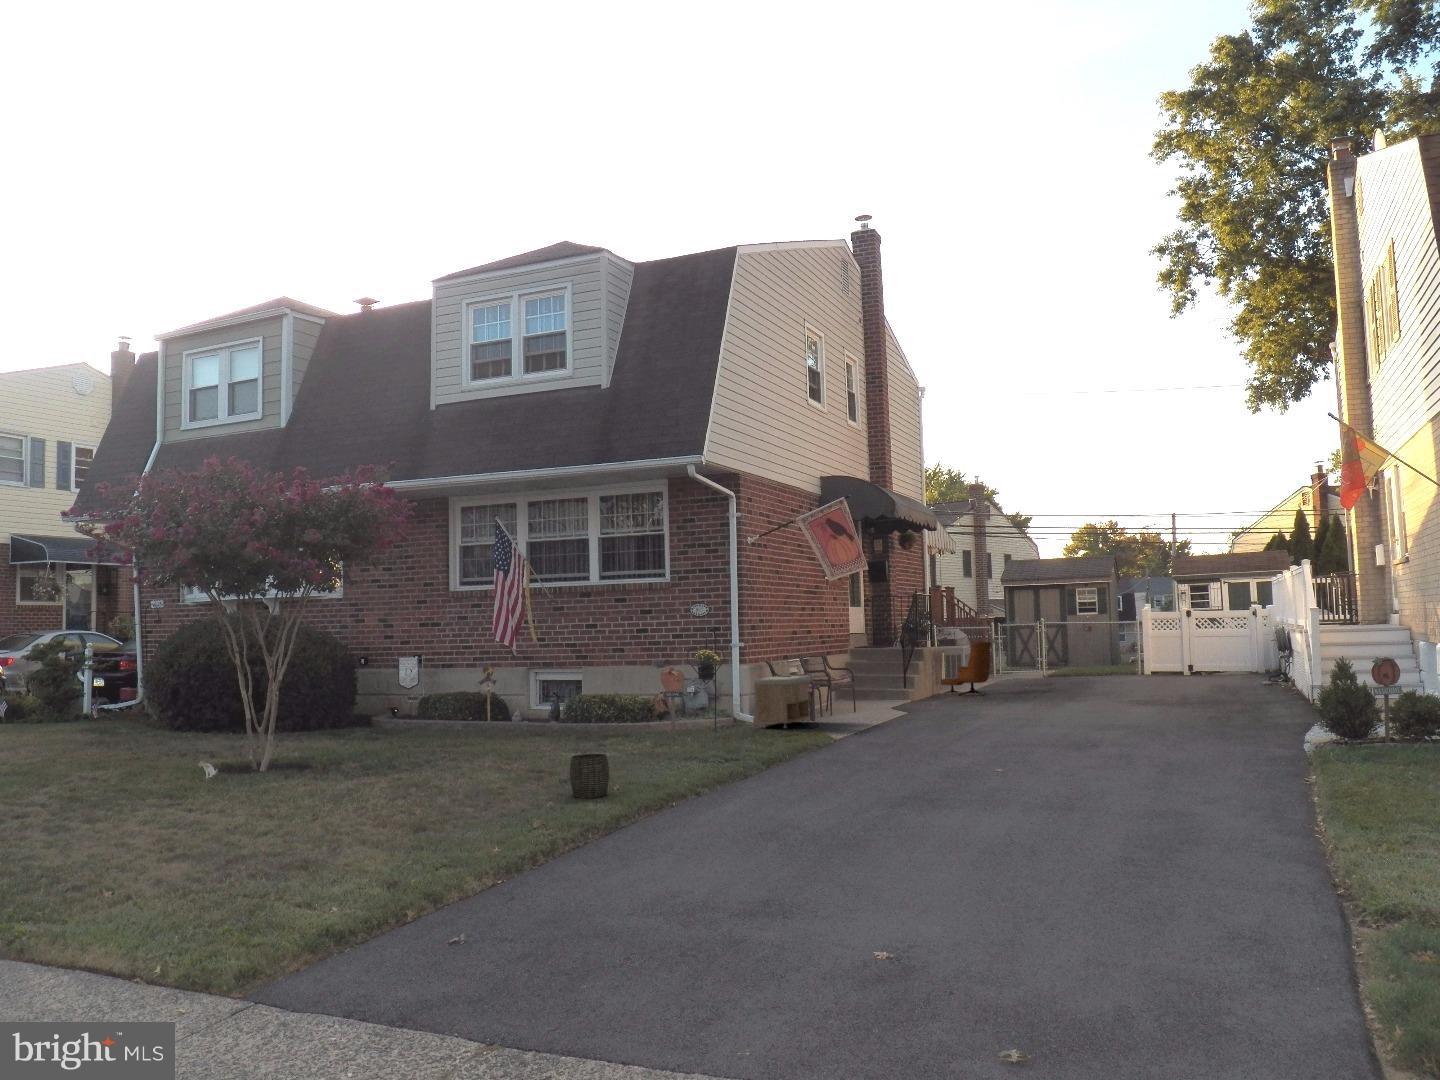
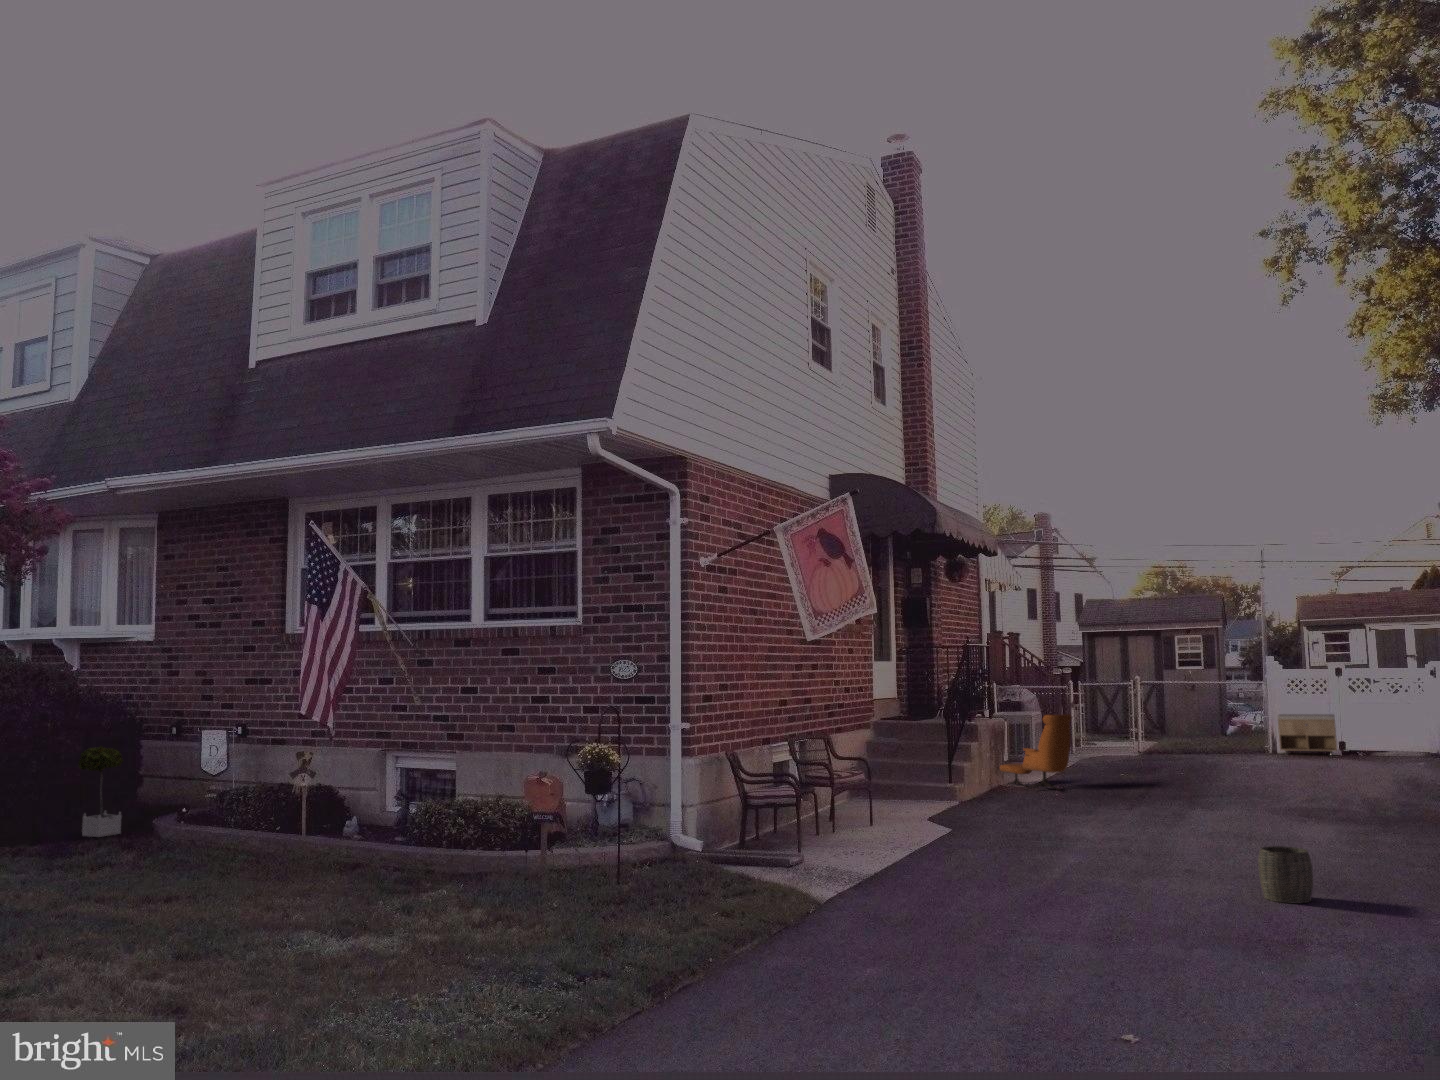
potted tree: none [319,668,349,730] -> present [78,746,123,837]
storage bench: present [754,676,811,728] -> present [1277,714,1337,755]
woven basket: present [570,754,609,798] -> present [1258,846,1313,903]

